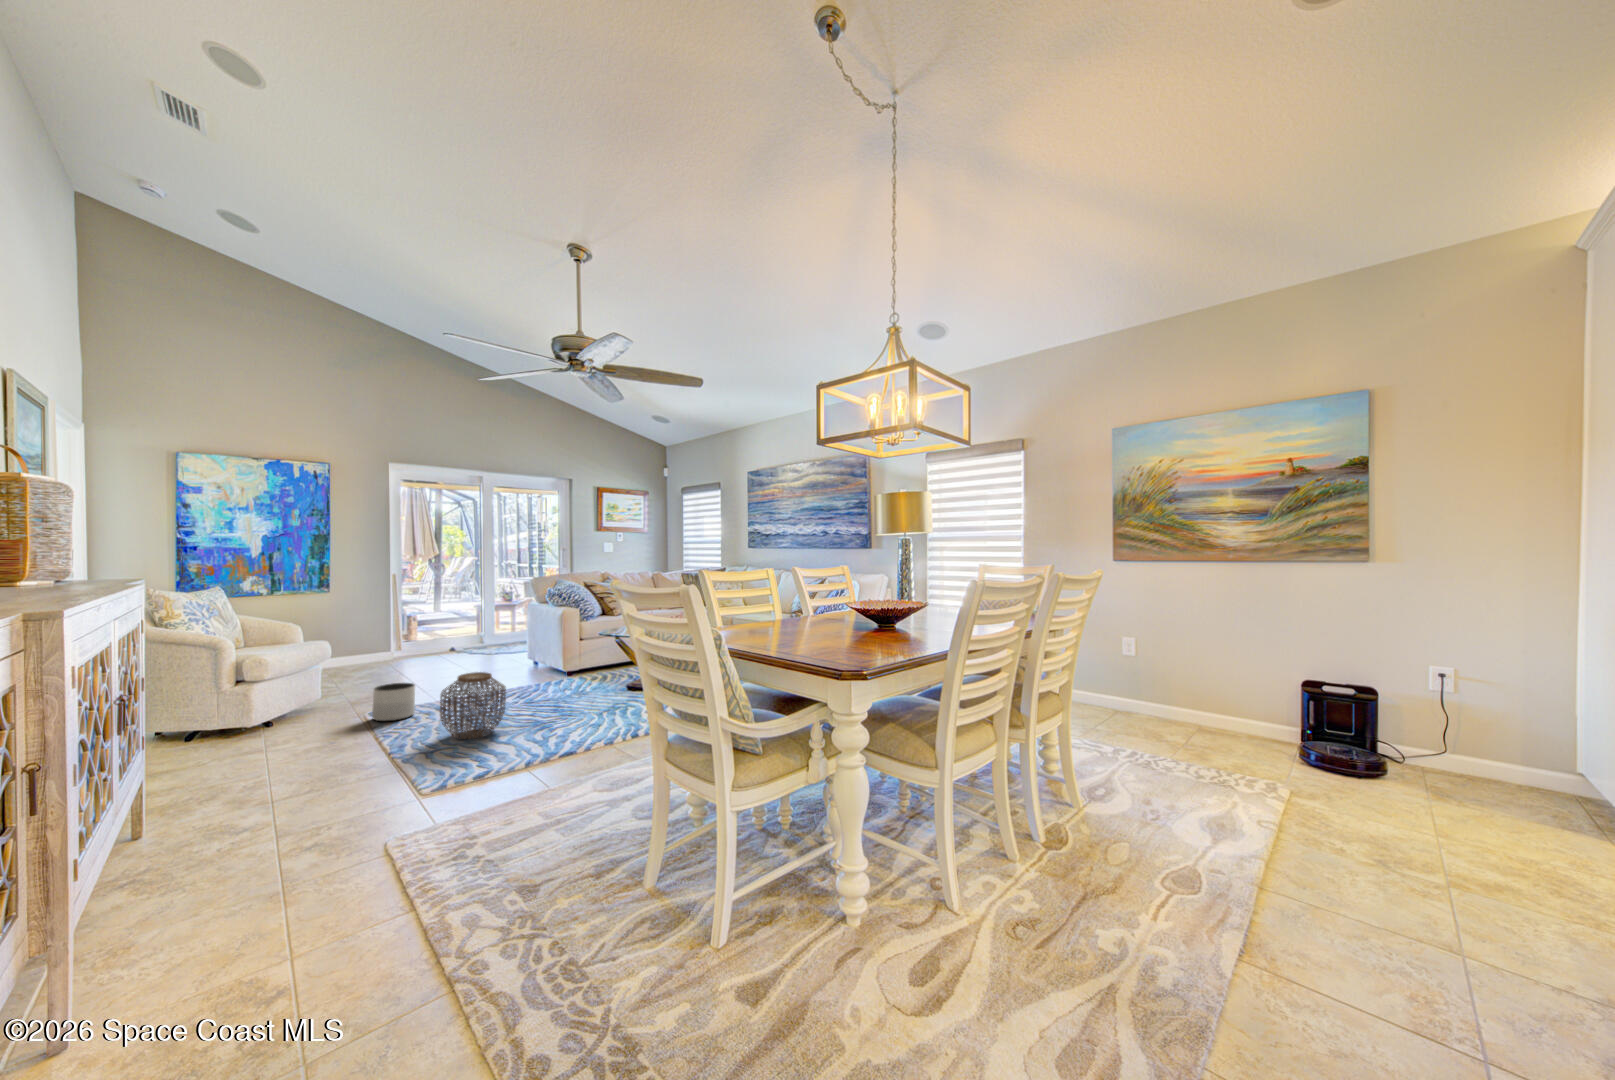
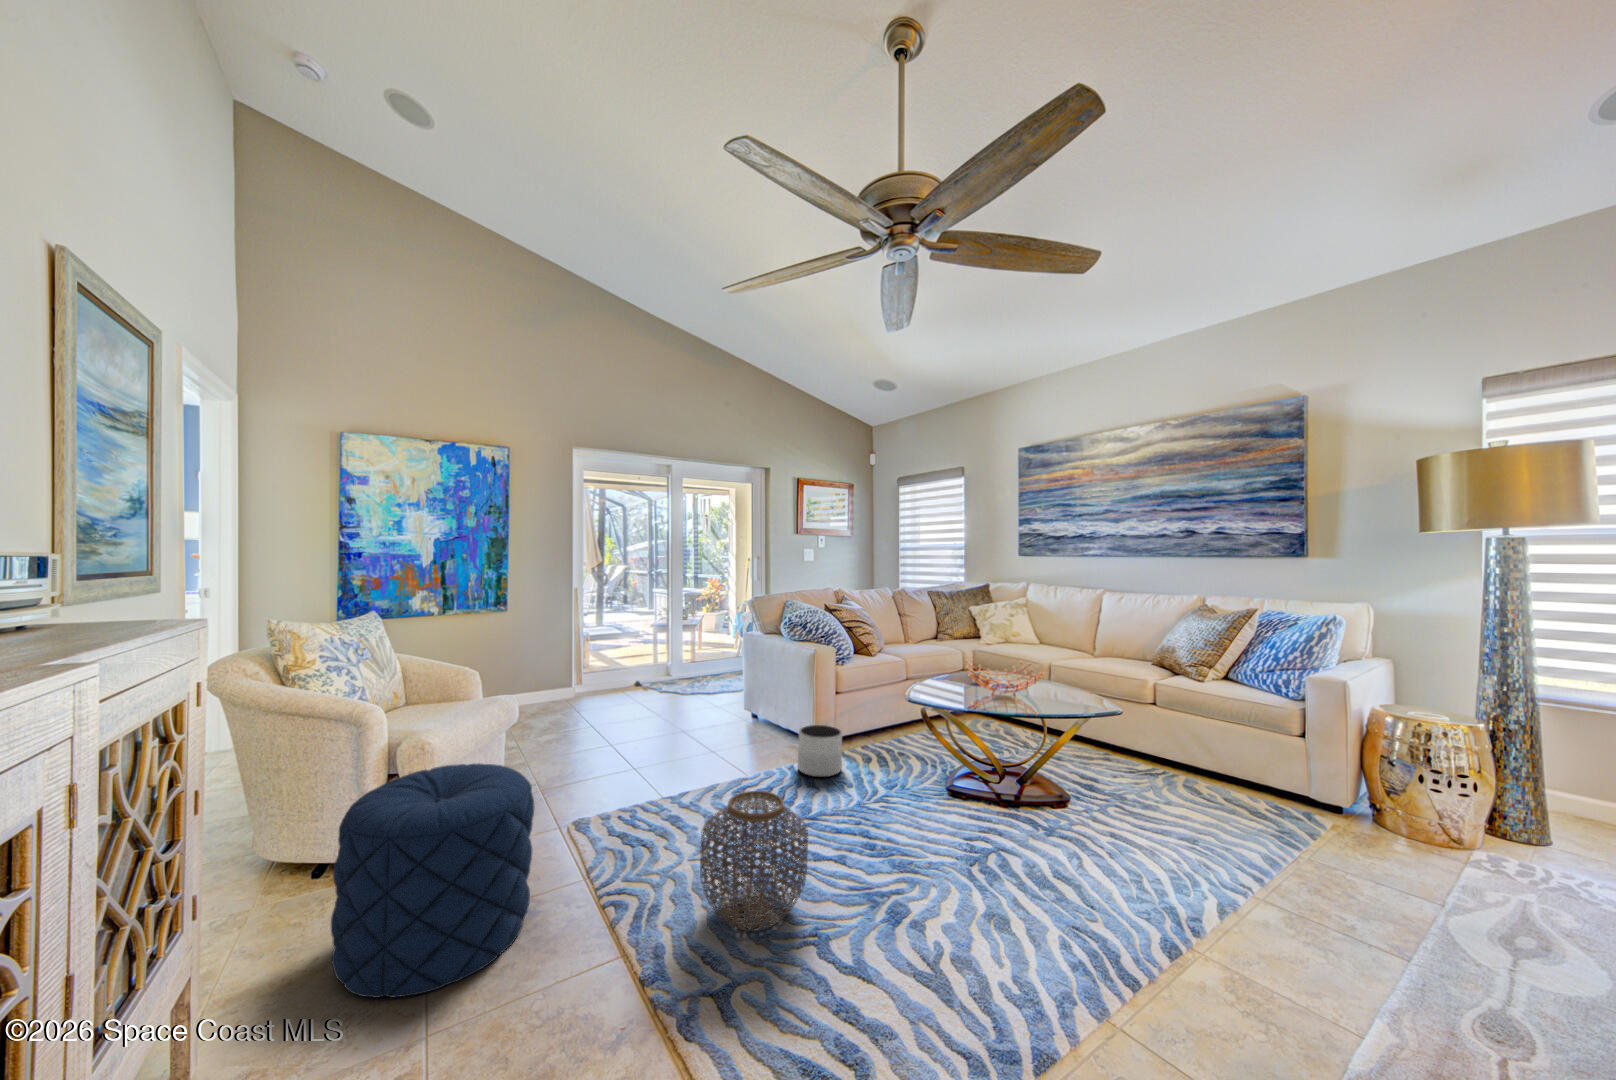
pouf: none [211,664,339,771] -> present [331,764,535,998]
planter: present [372,683,415,721] -> present [798,725,842,777]

